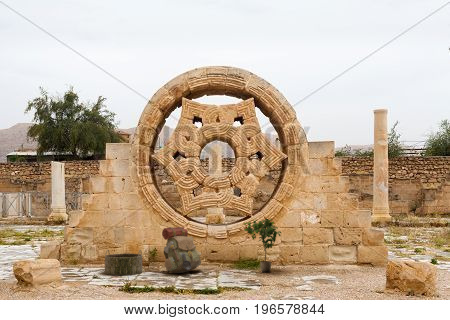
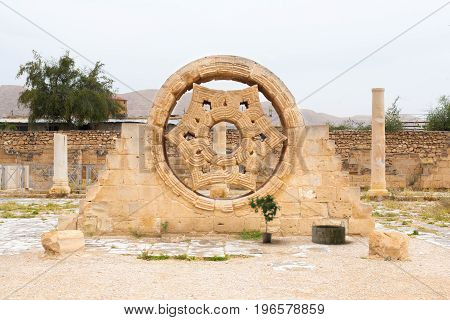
backpack: present [162,227,202,273] -> none [174,201,209,243]
basket: present [105,250,142,275] -> present [312,222,345,244]

